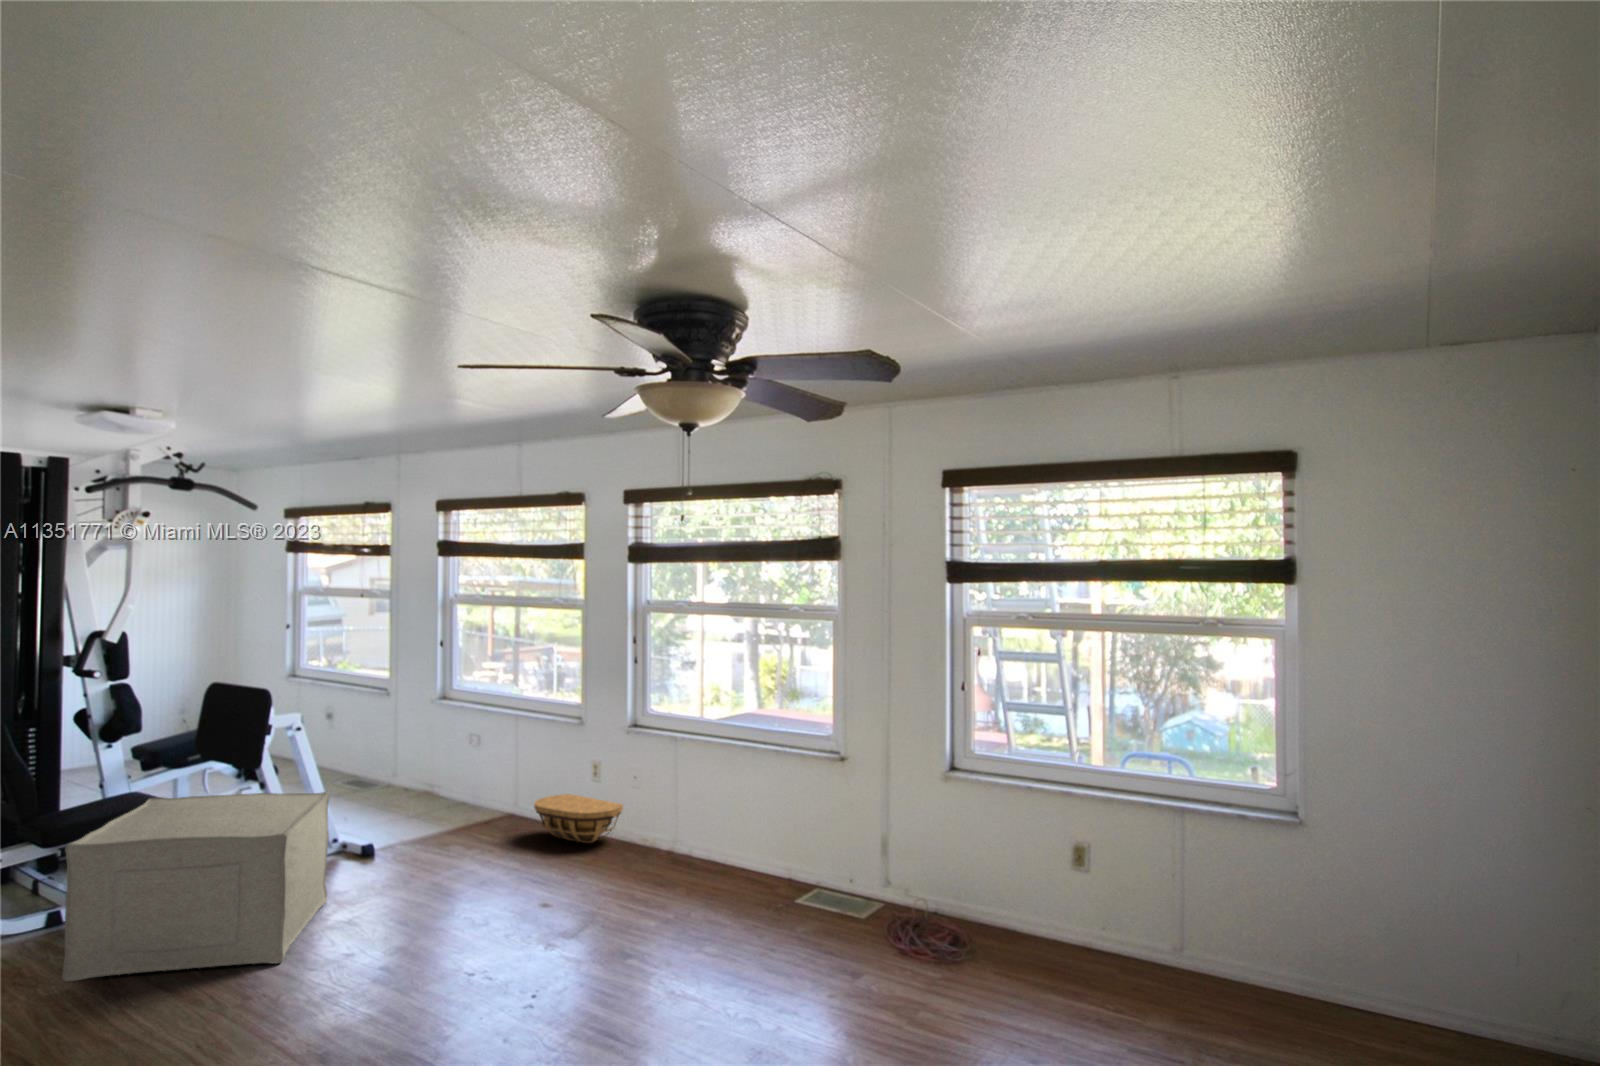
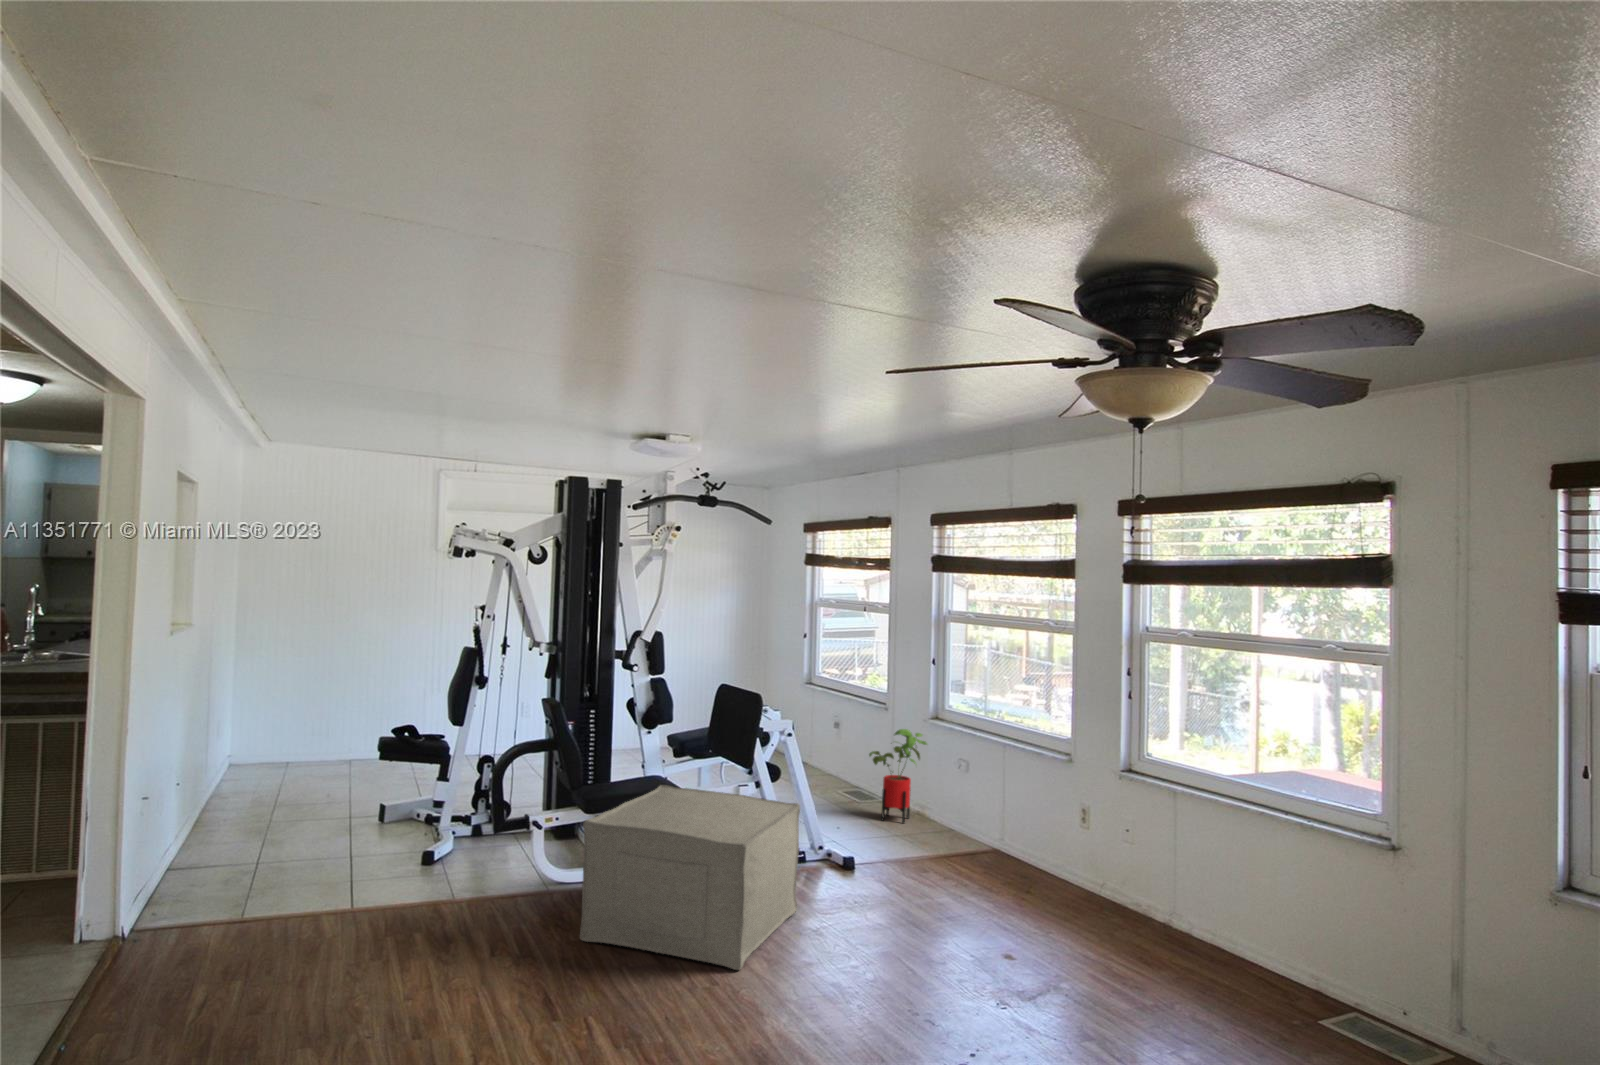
house plant: none [377,714,441,808] -> present [869,729,927,823]
basket: present [534,794,623,843] -> none [1011,840,1111,903]

